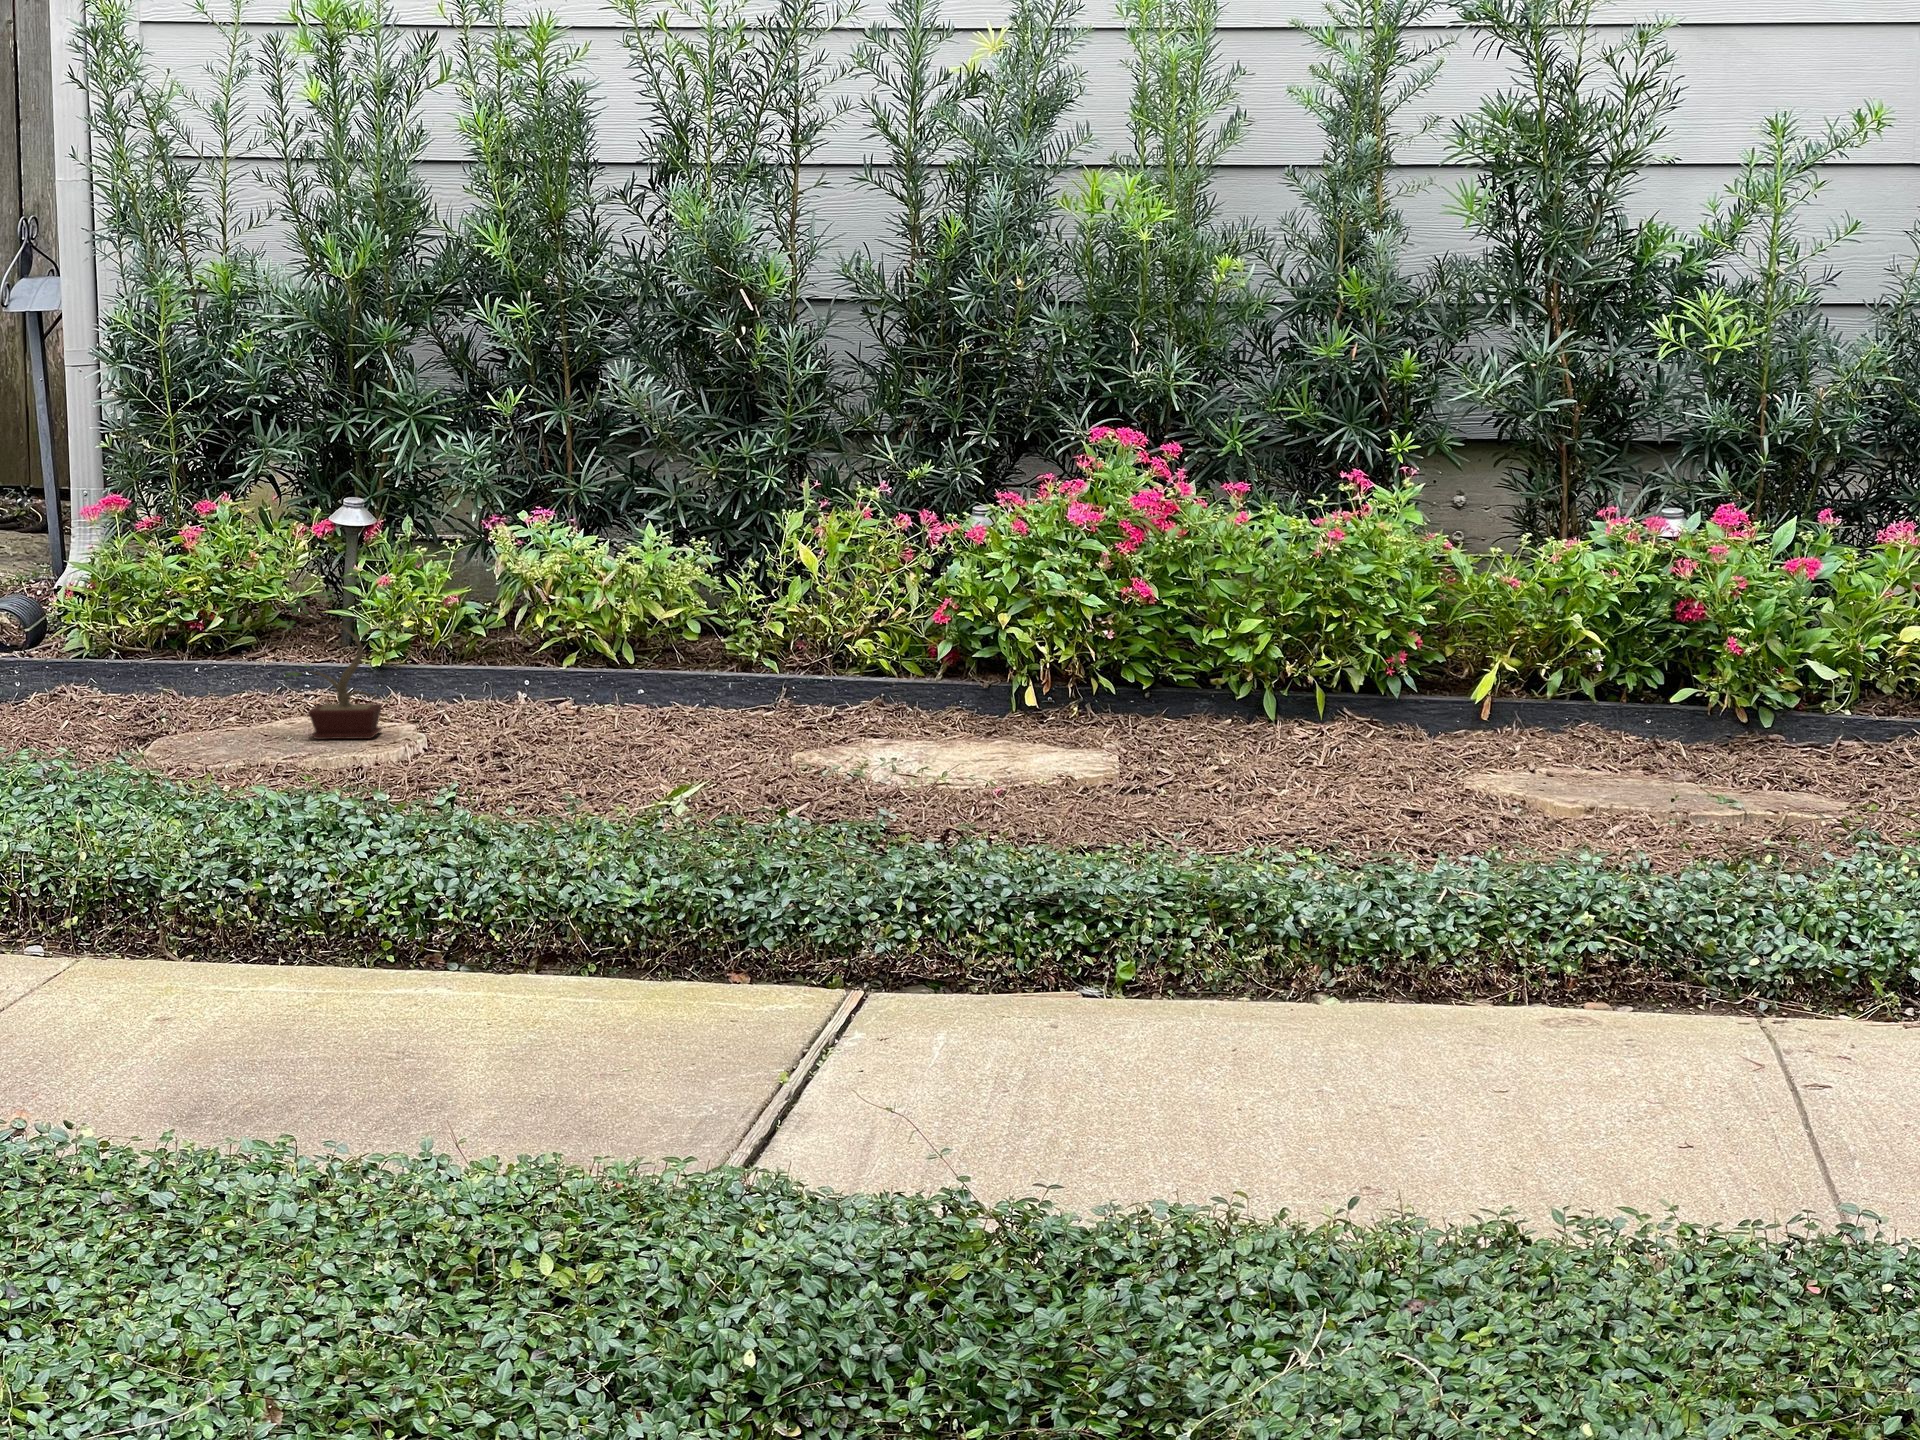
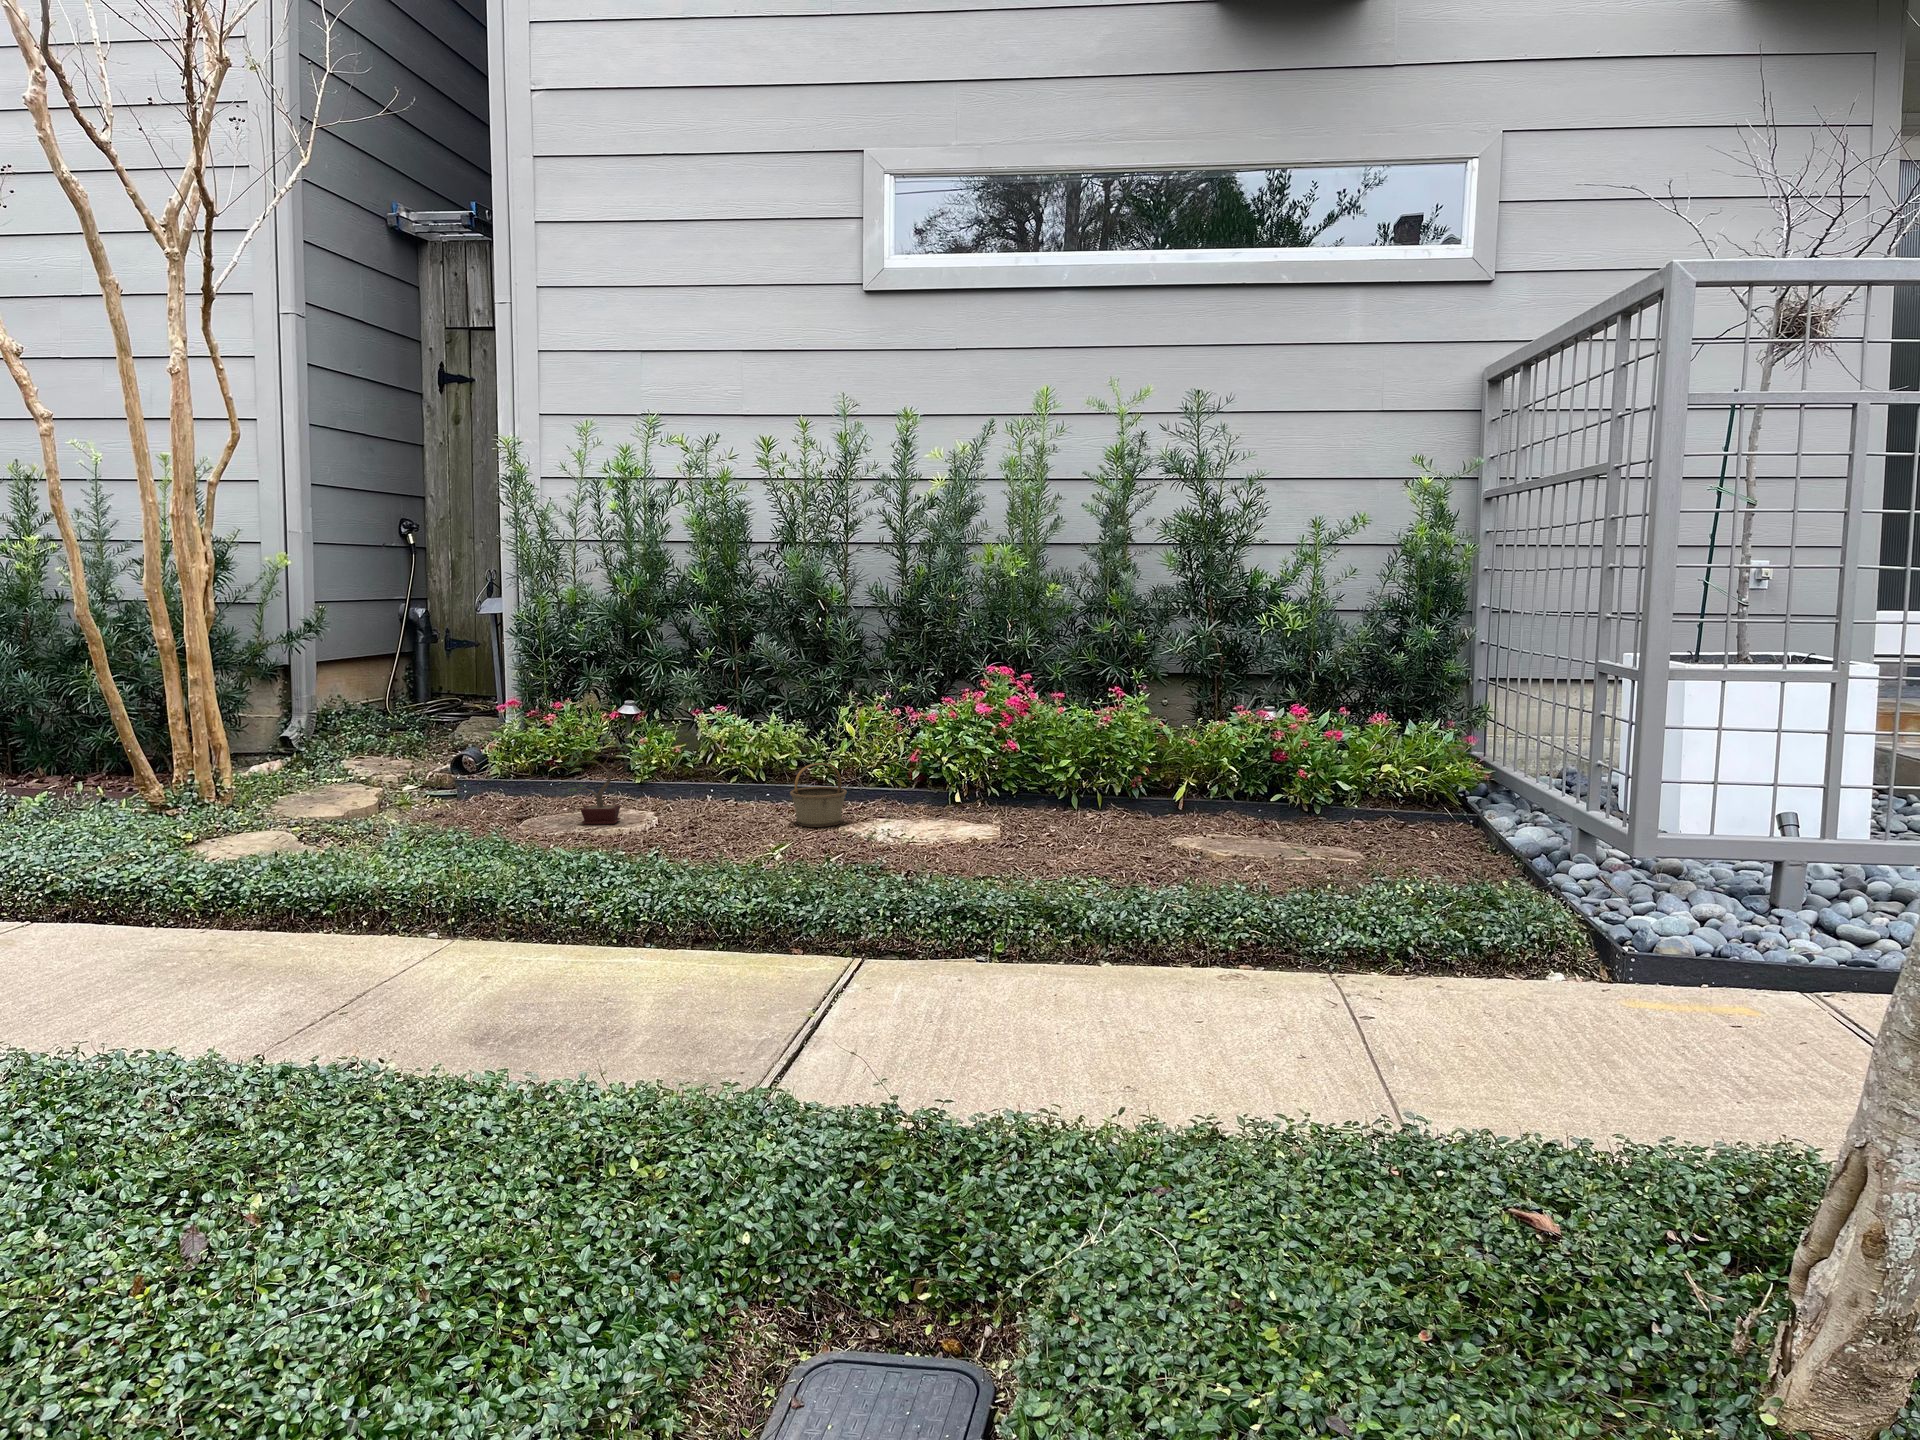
basket: none [701,624,809,743] -> present [790,763,847,827]

